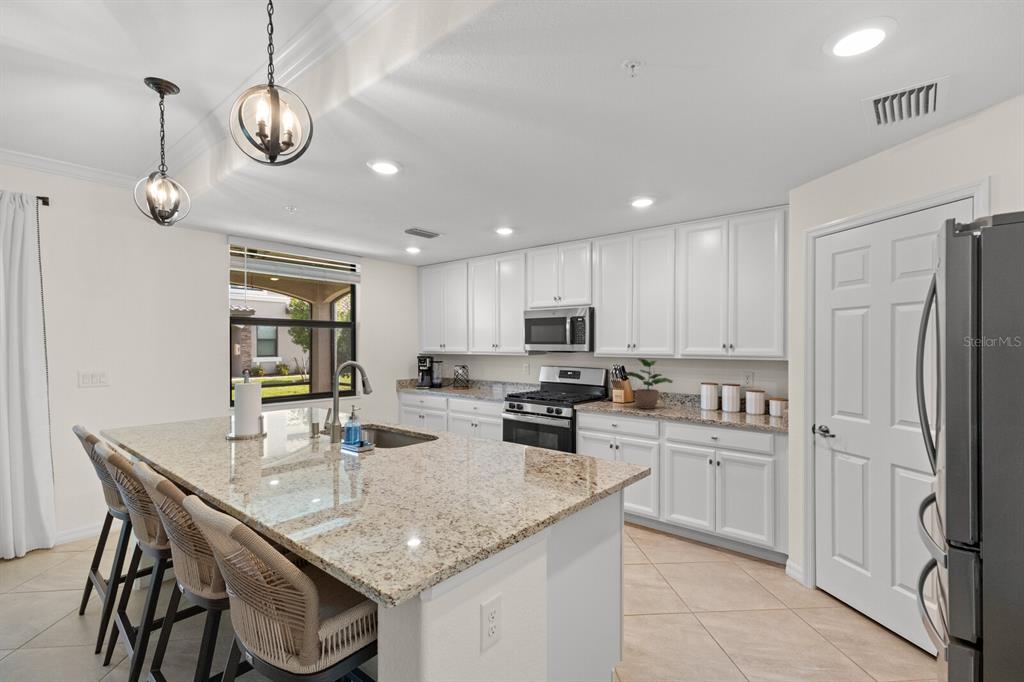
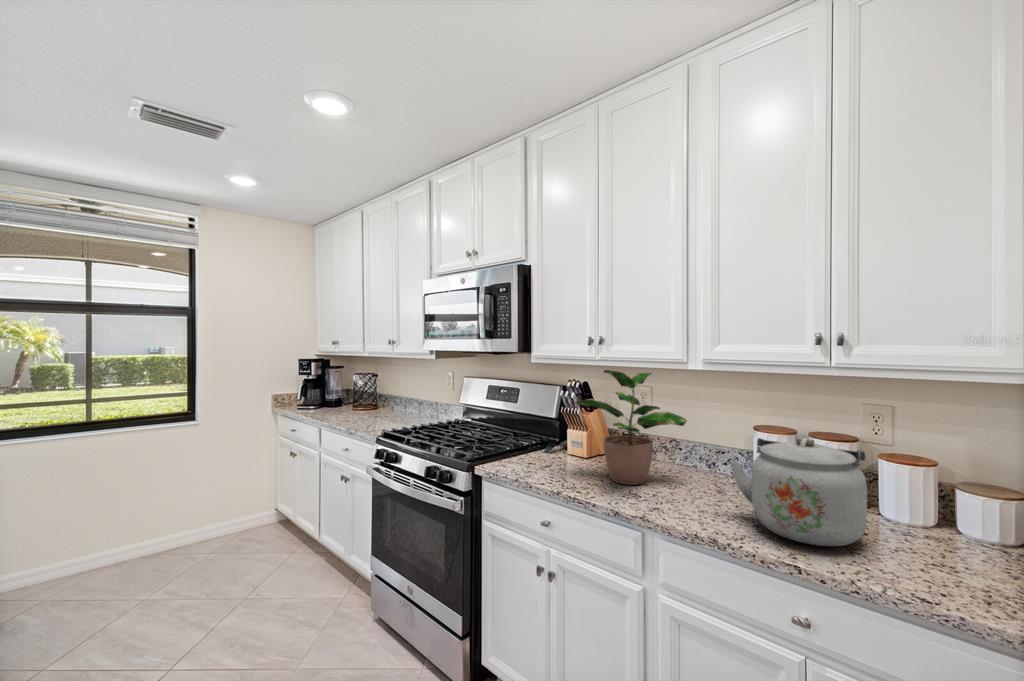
kettle: none [691,382,739,418] -> present [731,438,867,546]

